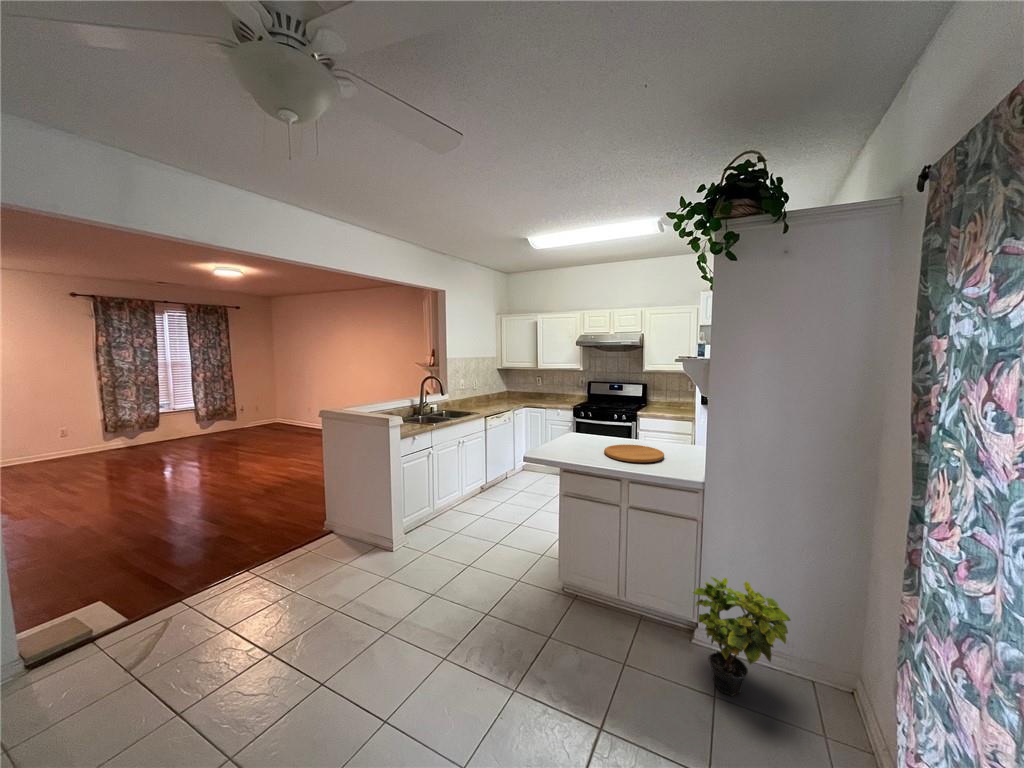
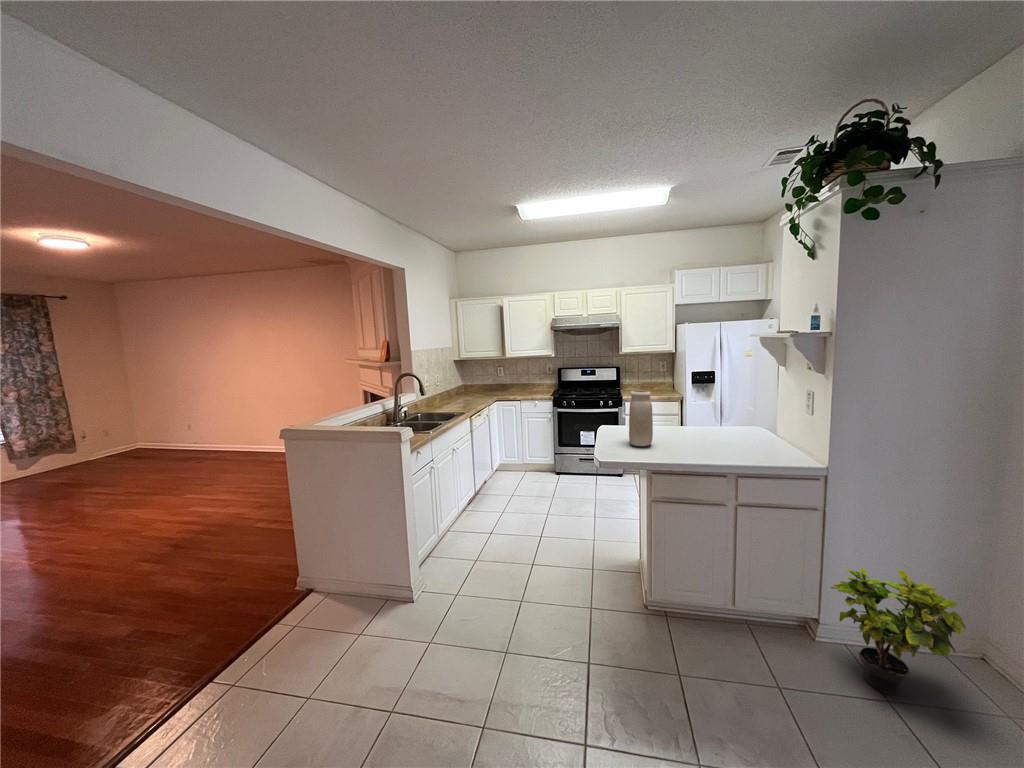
vase: none [561,401,582,449] -> present [629,390,653,446]
cutting board: present [604,445,664,462] -> none [678,433,750,453]

